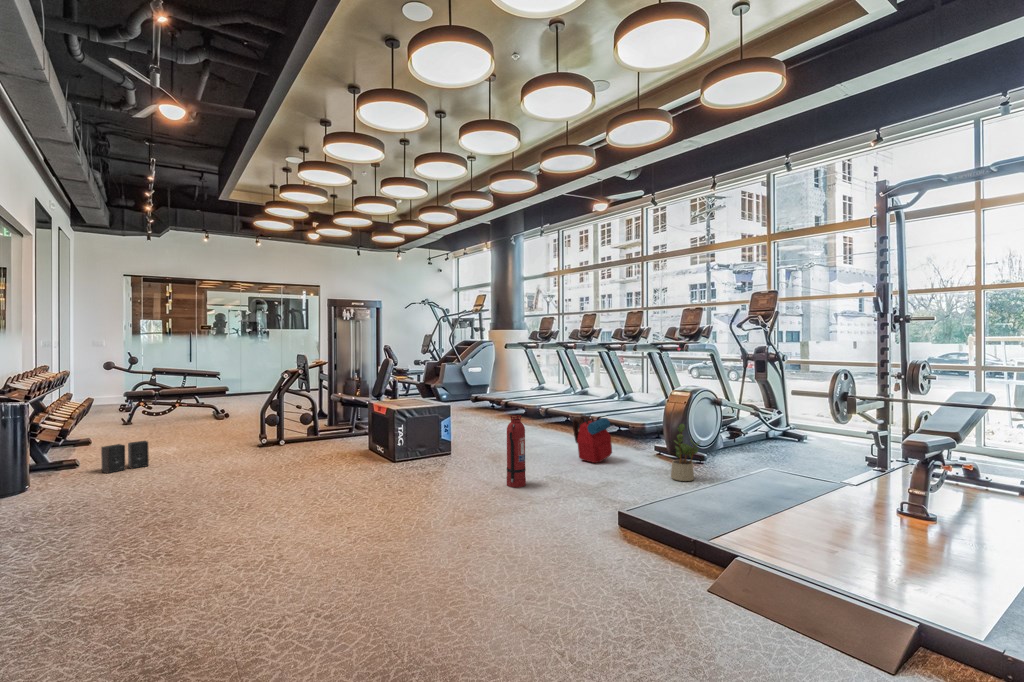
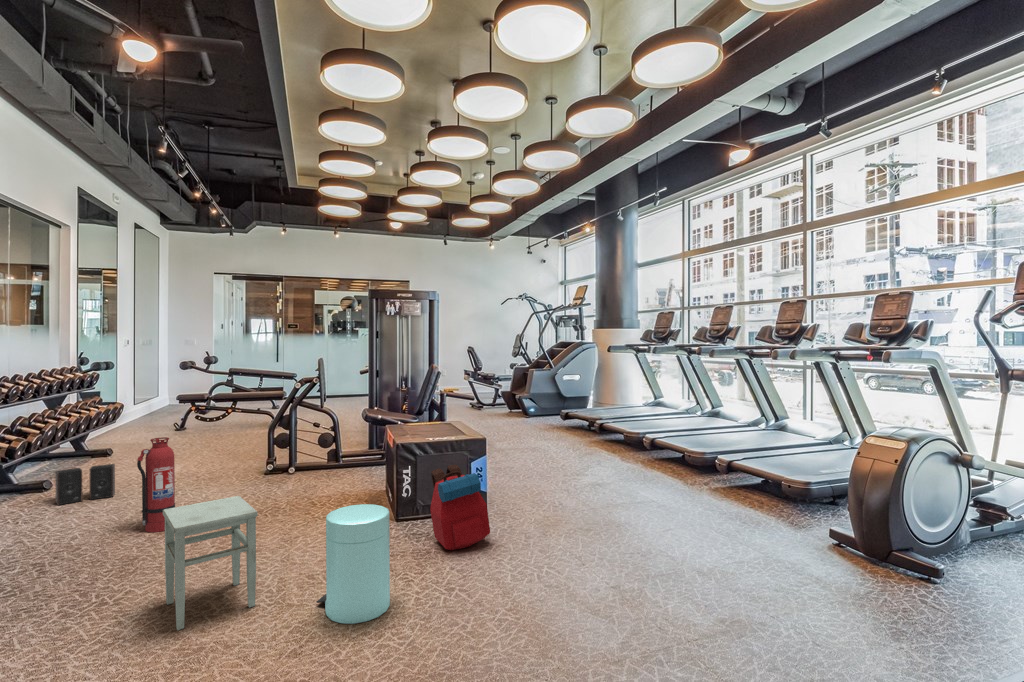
fire extinguisher: present [507,415,526,487] -> present [137,437,175,532]
backpack: present [573,415,612,463] -> present [430,465,490,550]
potted plant: present [671,424,700,481] -> none [867,513,942,637]
trash can: none [383,438,427,502] -> present [316,504,390,624]
stool: none [283,440,346,513] -> present [163,496,258,630]

